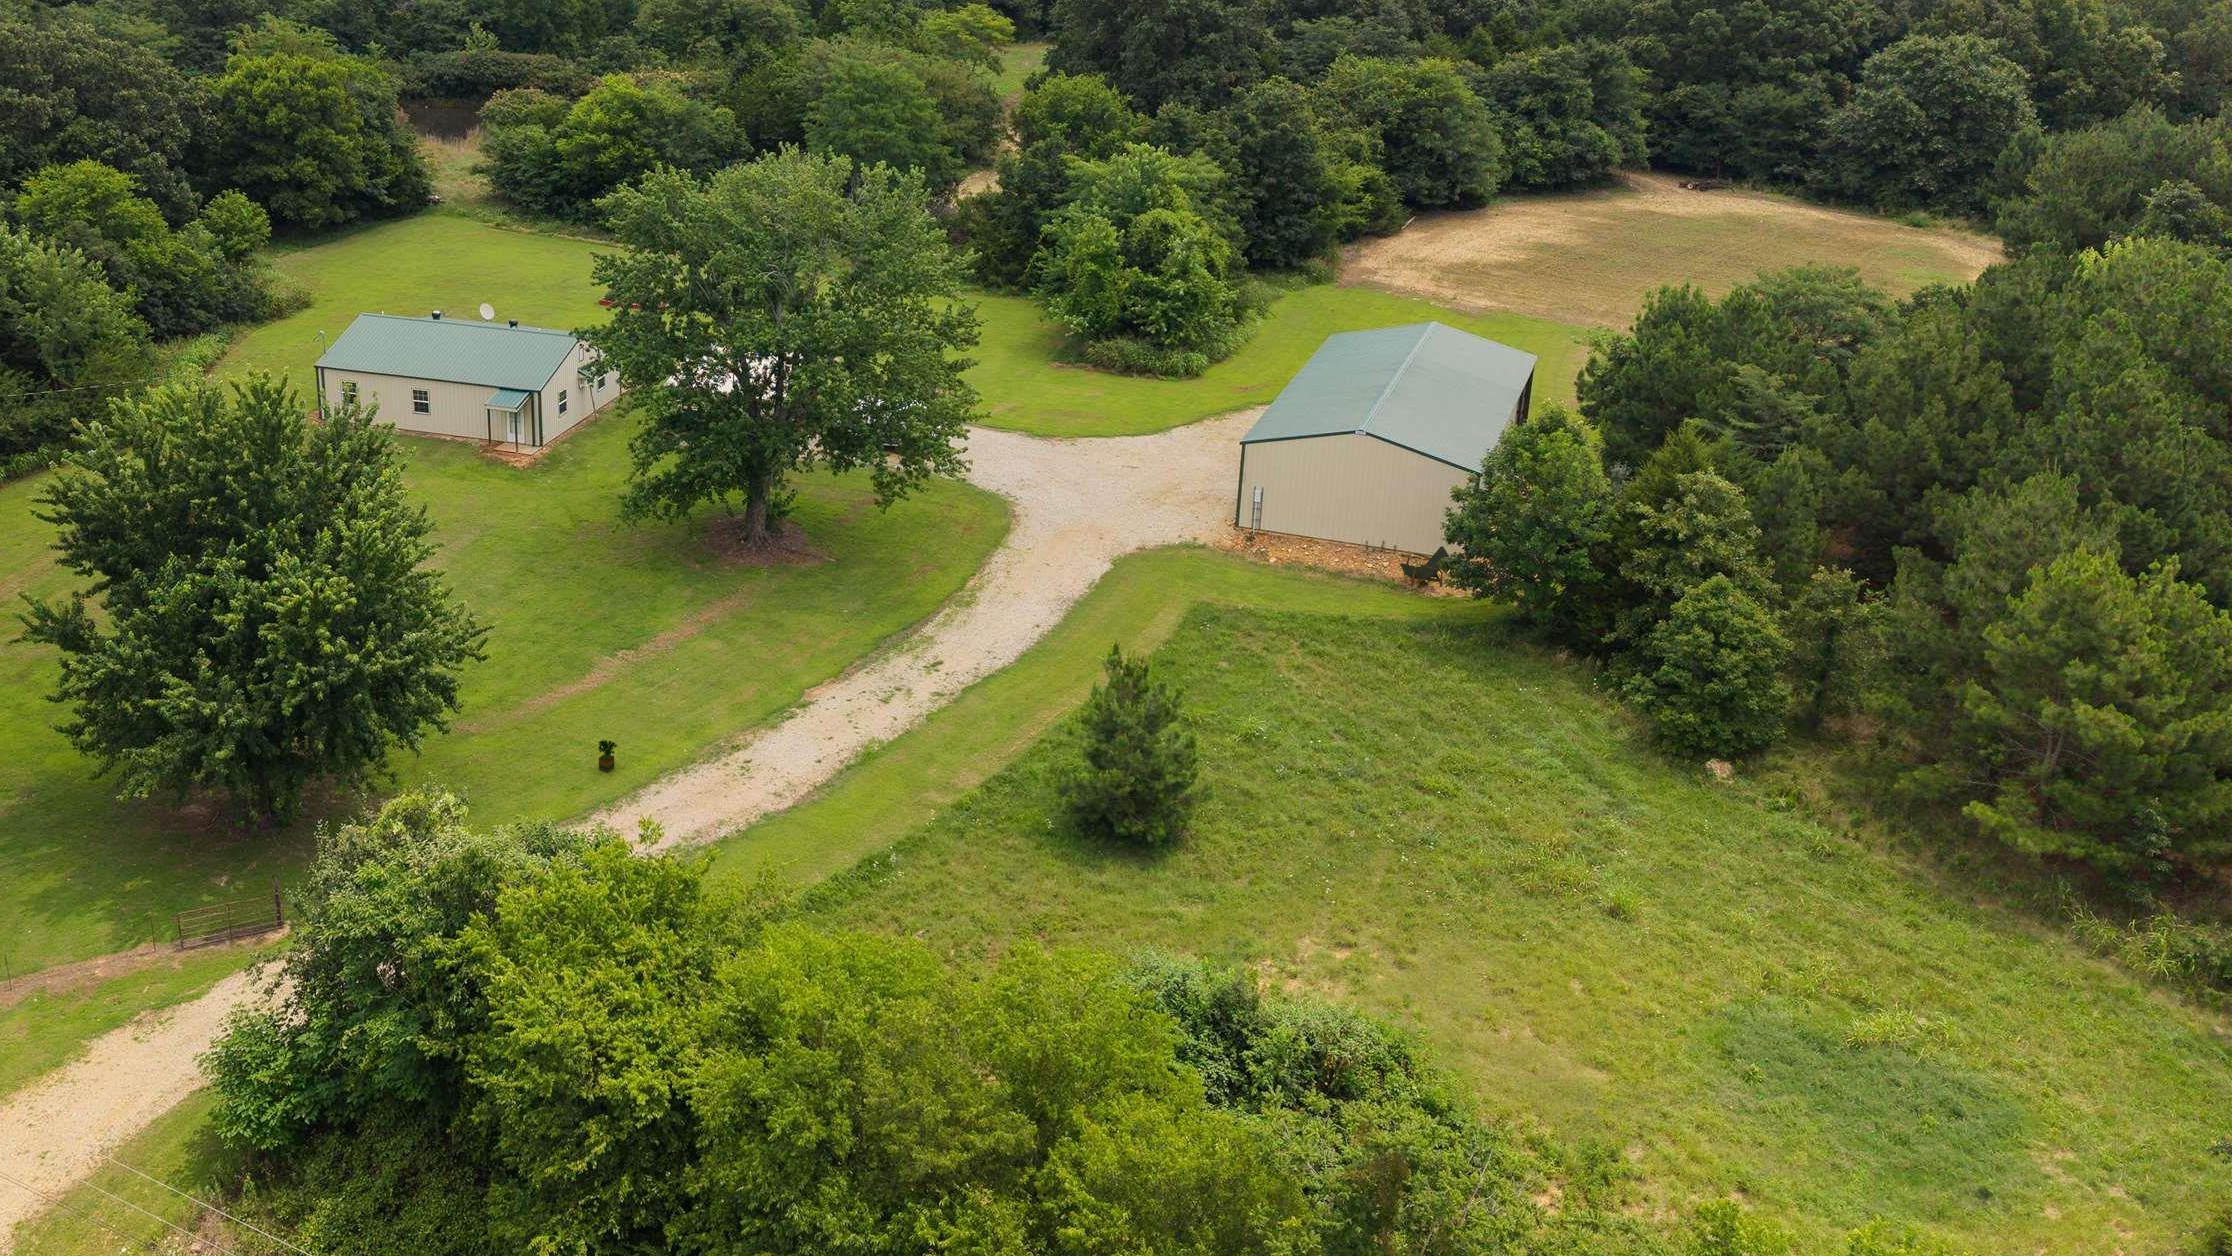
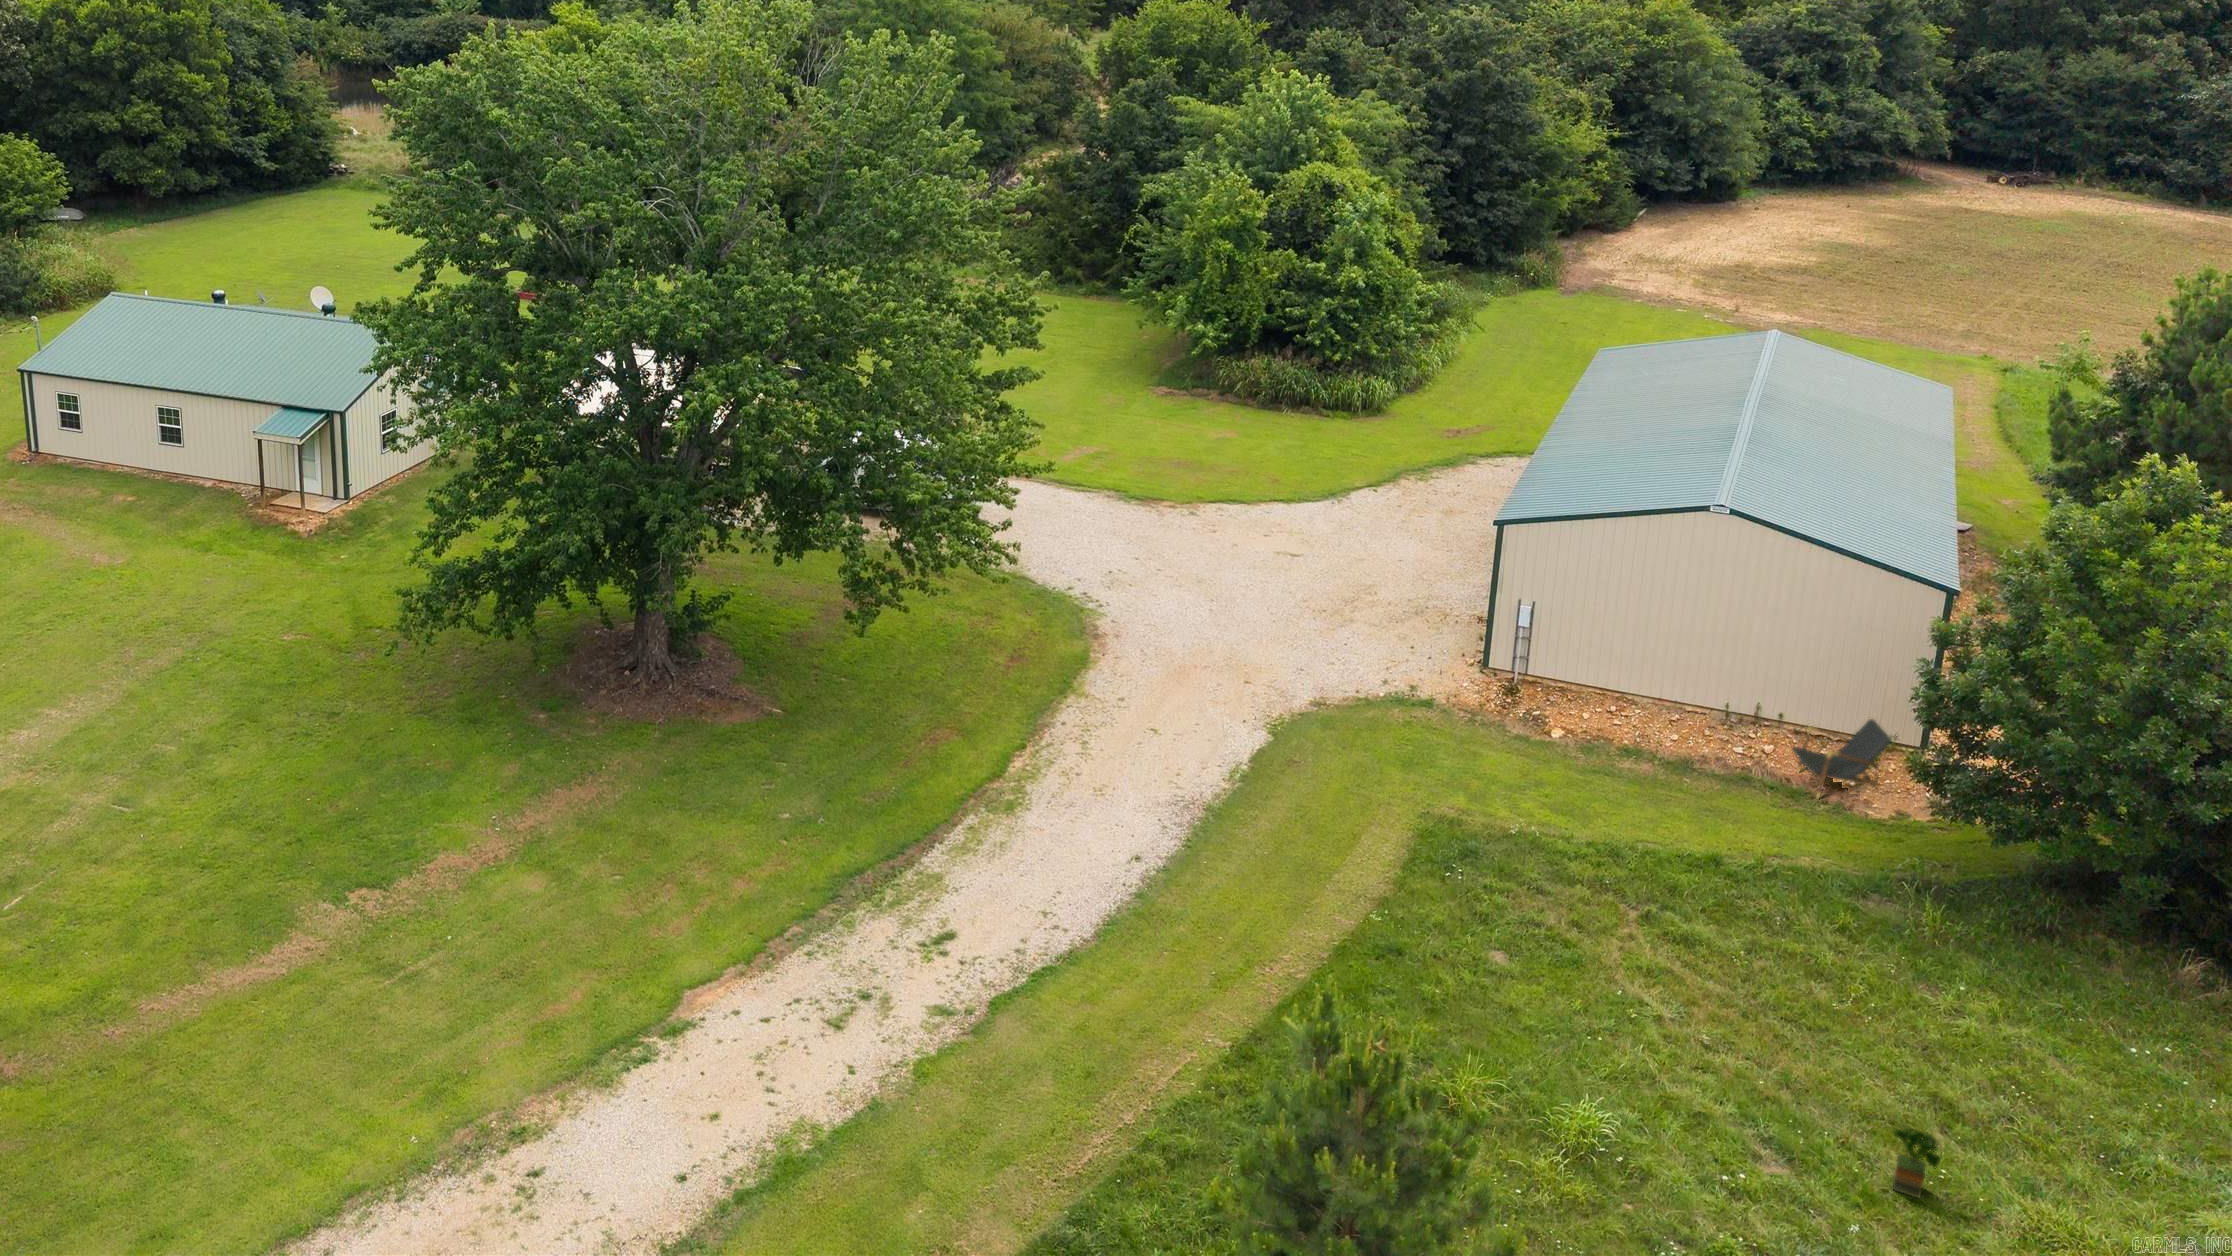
potted tree: present [598,740,617,773] -> present [1893,1129,1941,1198]

